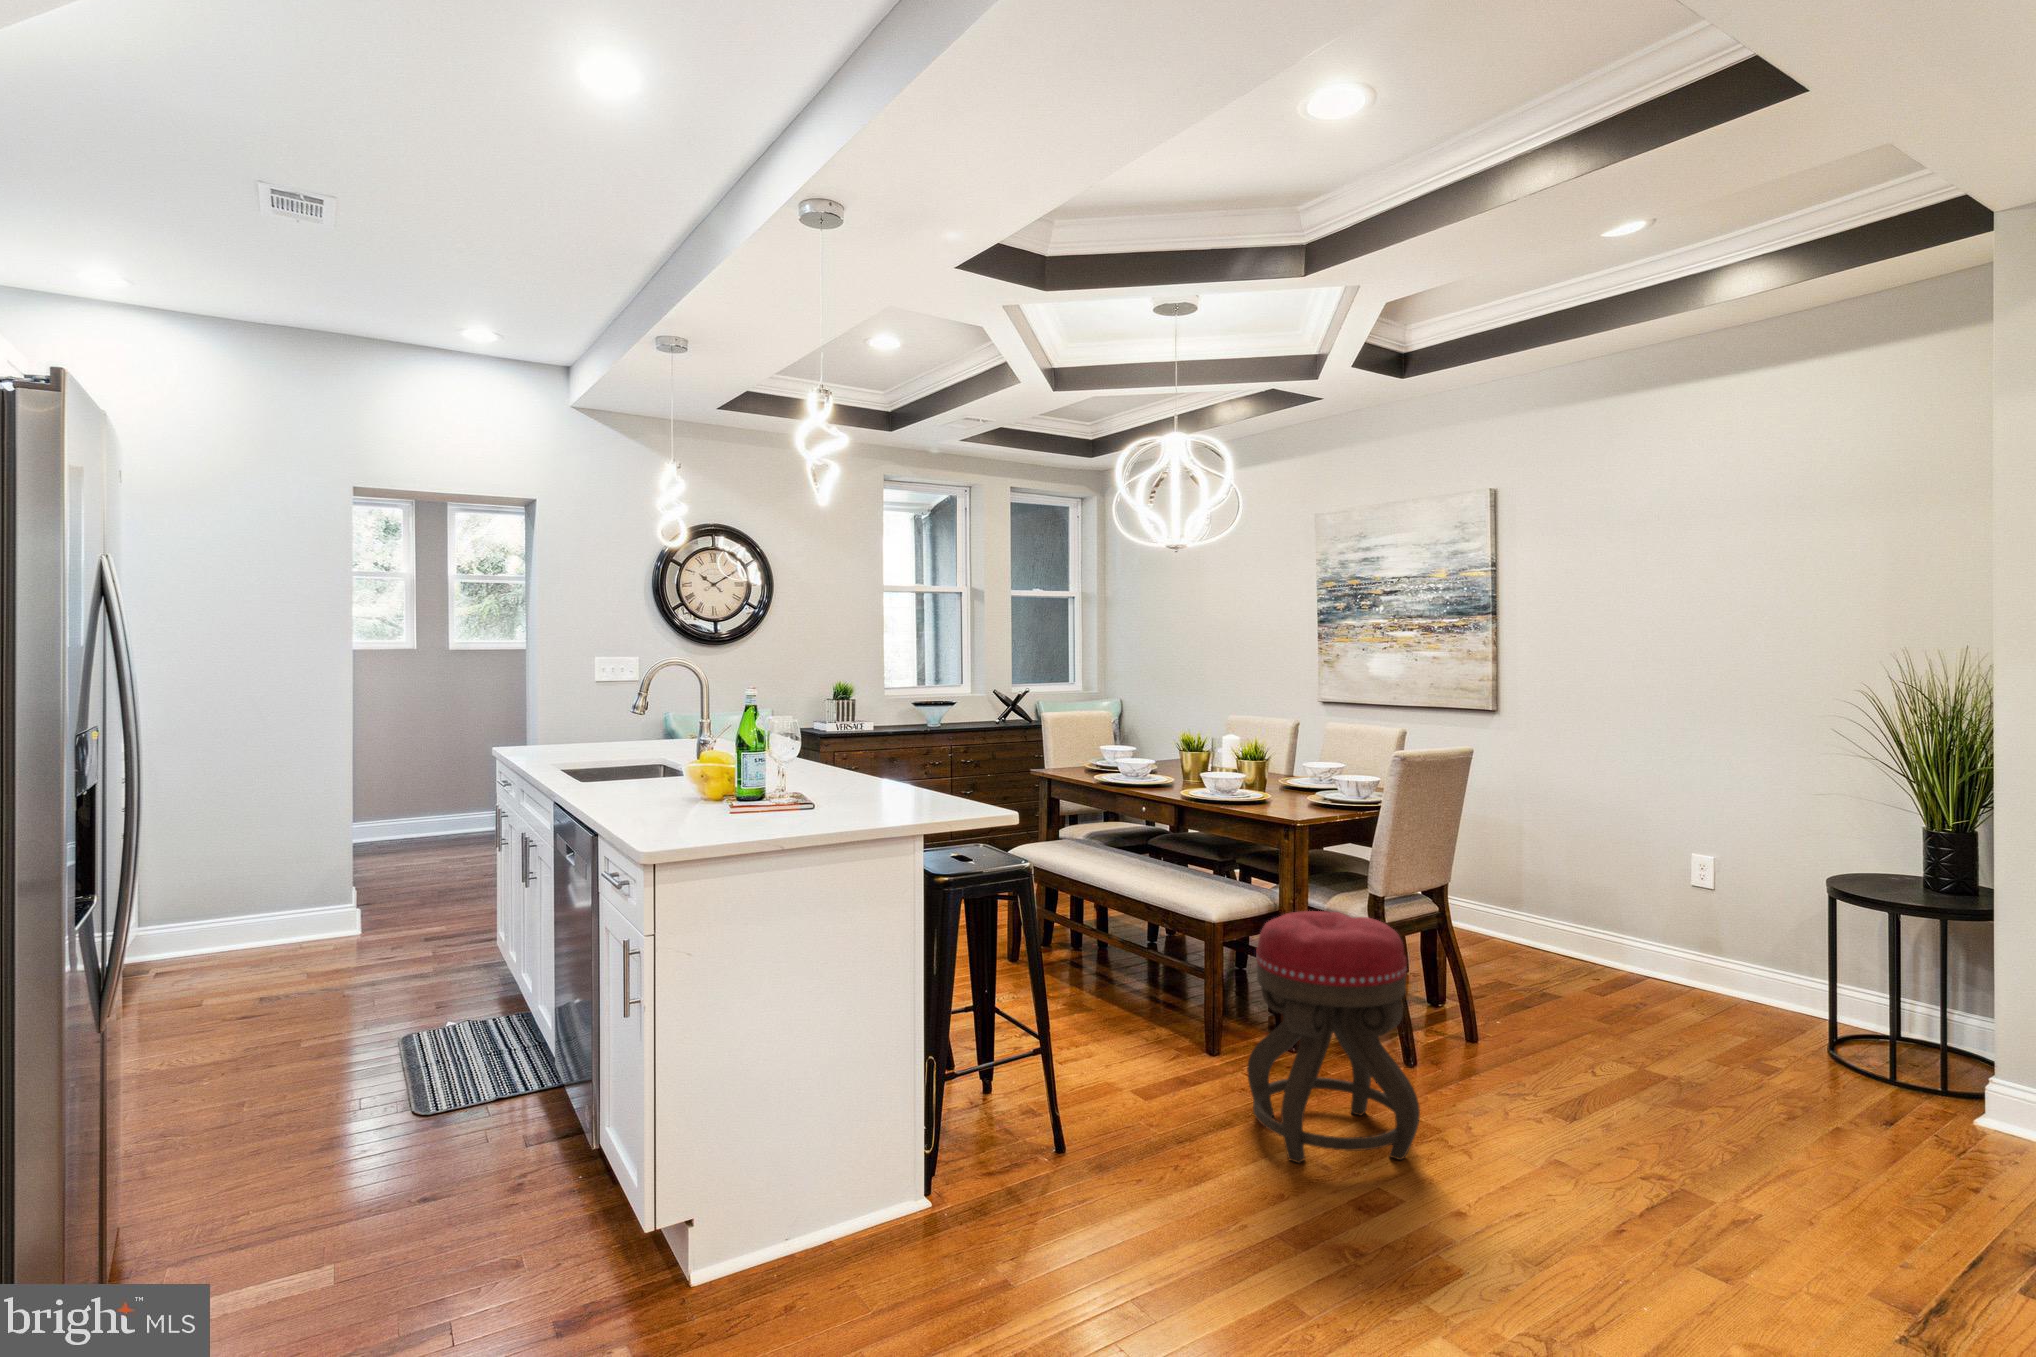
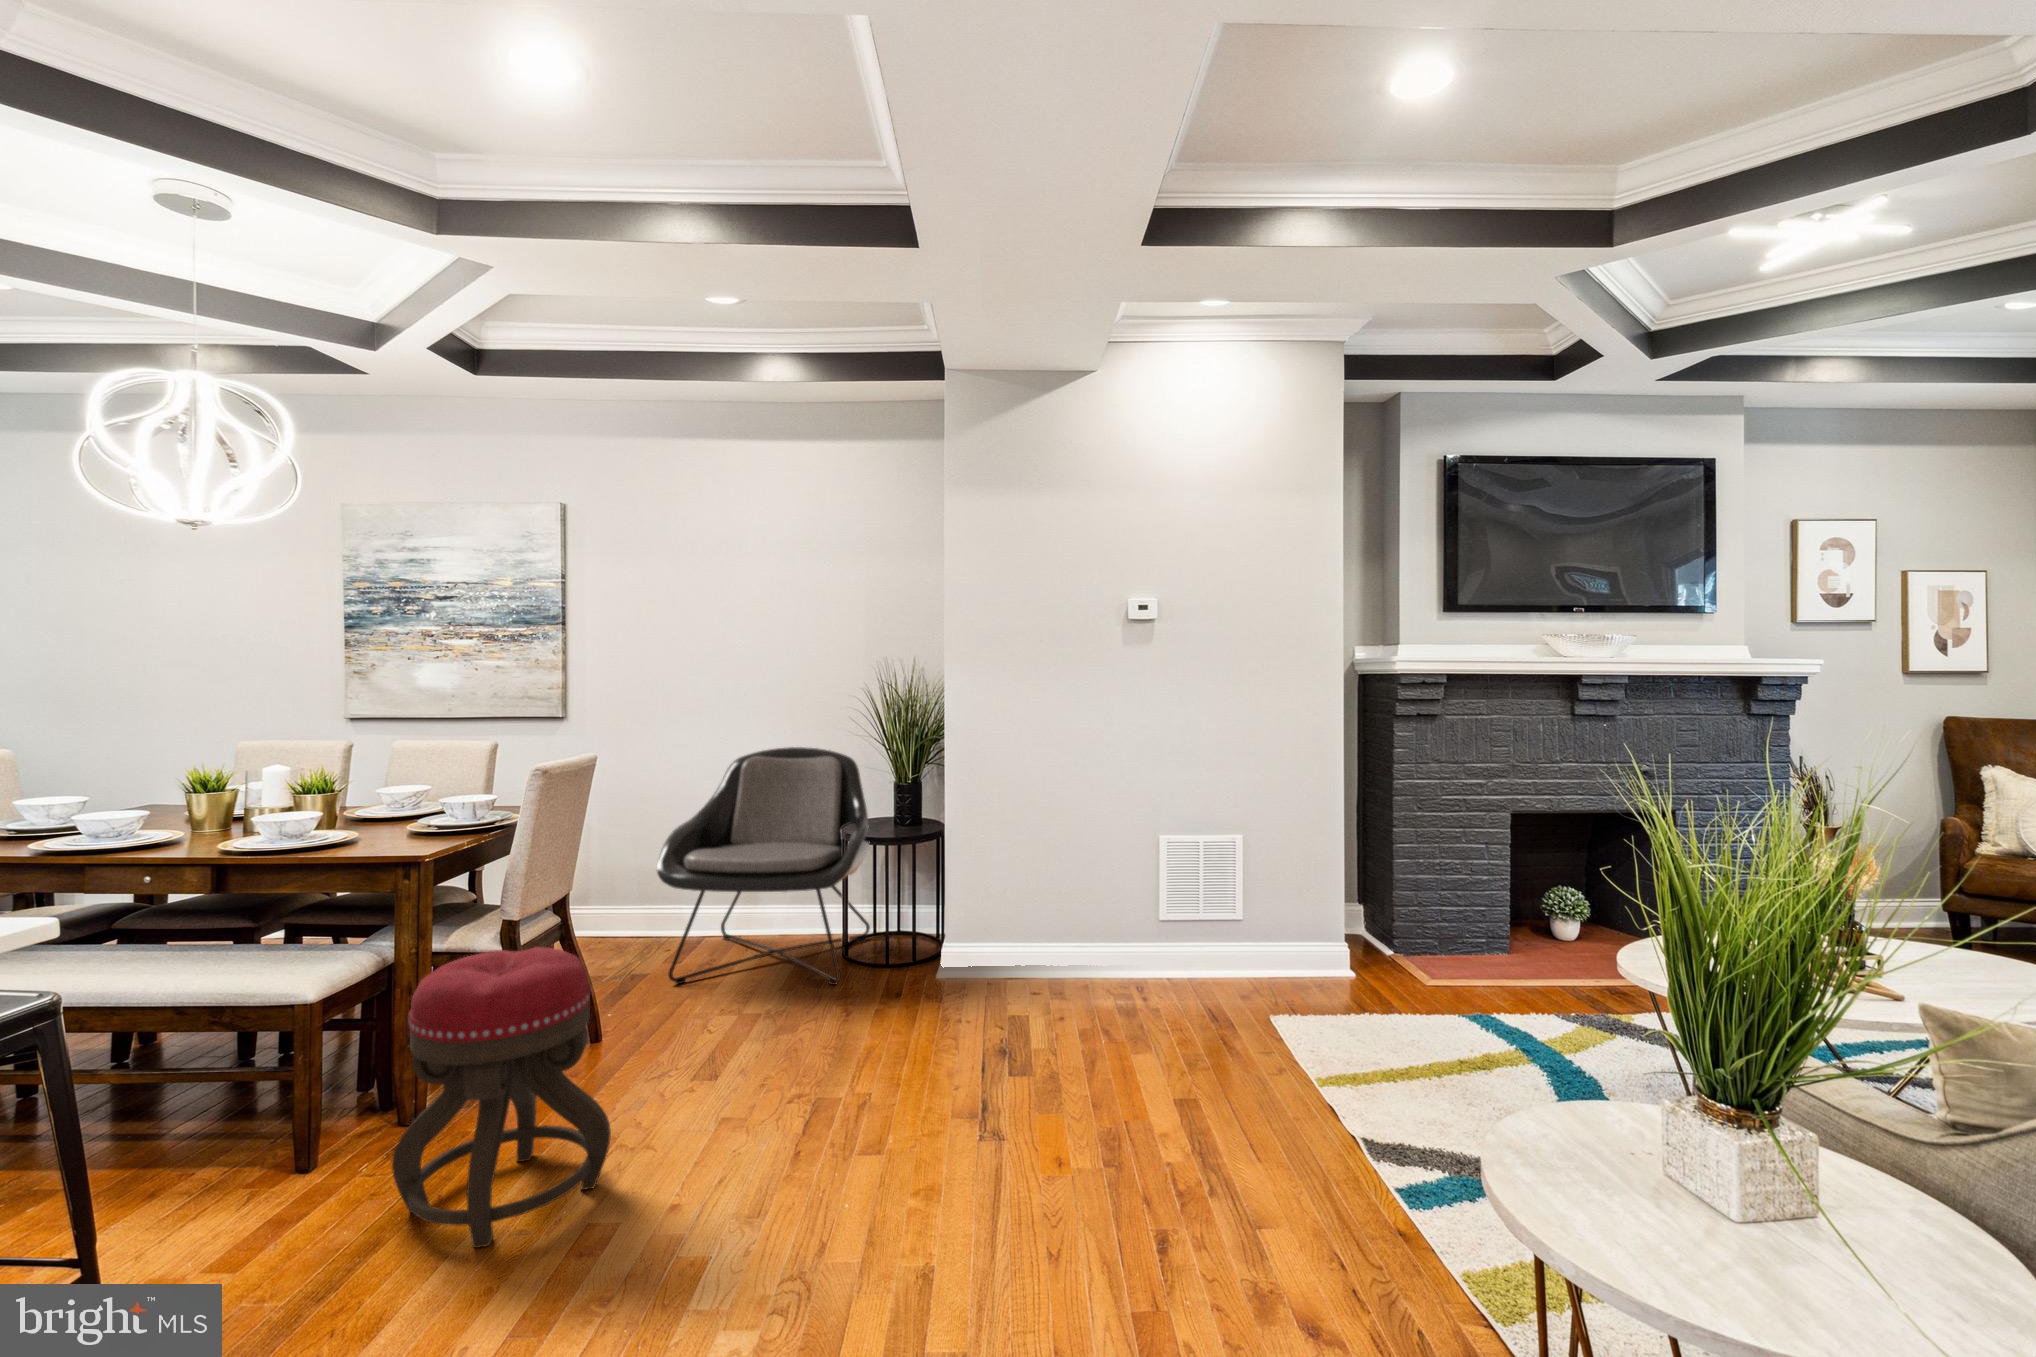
lounge chair: none [1561,764,1882,1077] -> present [657,747,870,985]

